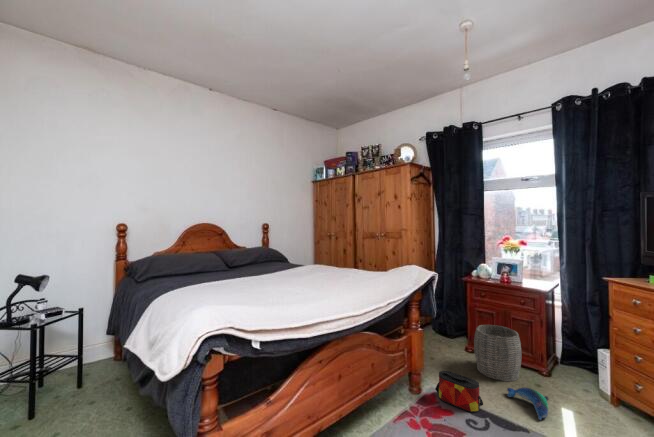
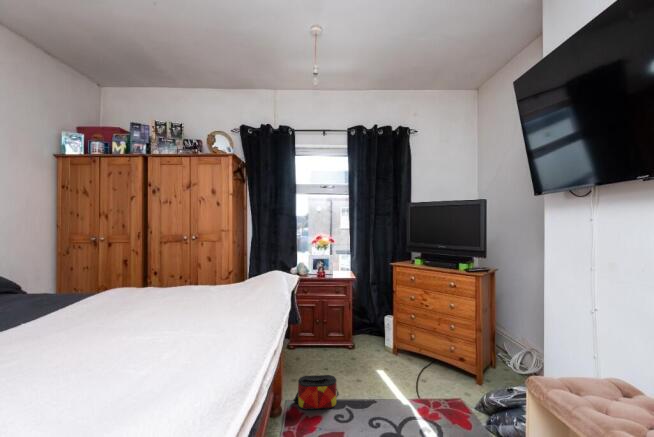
woven basket: present [474,325,522,381] -> none [304,317,341,367]
plush toy: present [507,388,548,420] -> none [342,364,378,388]

